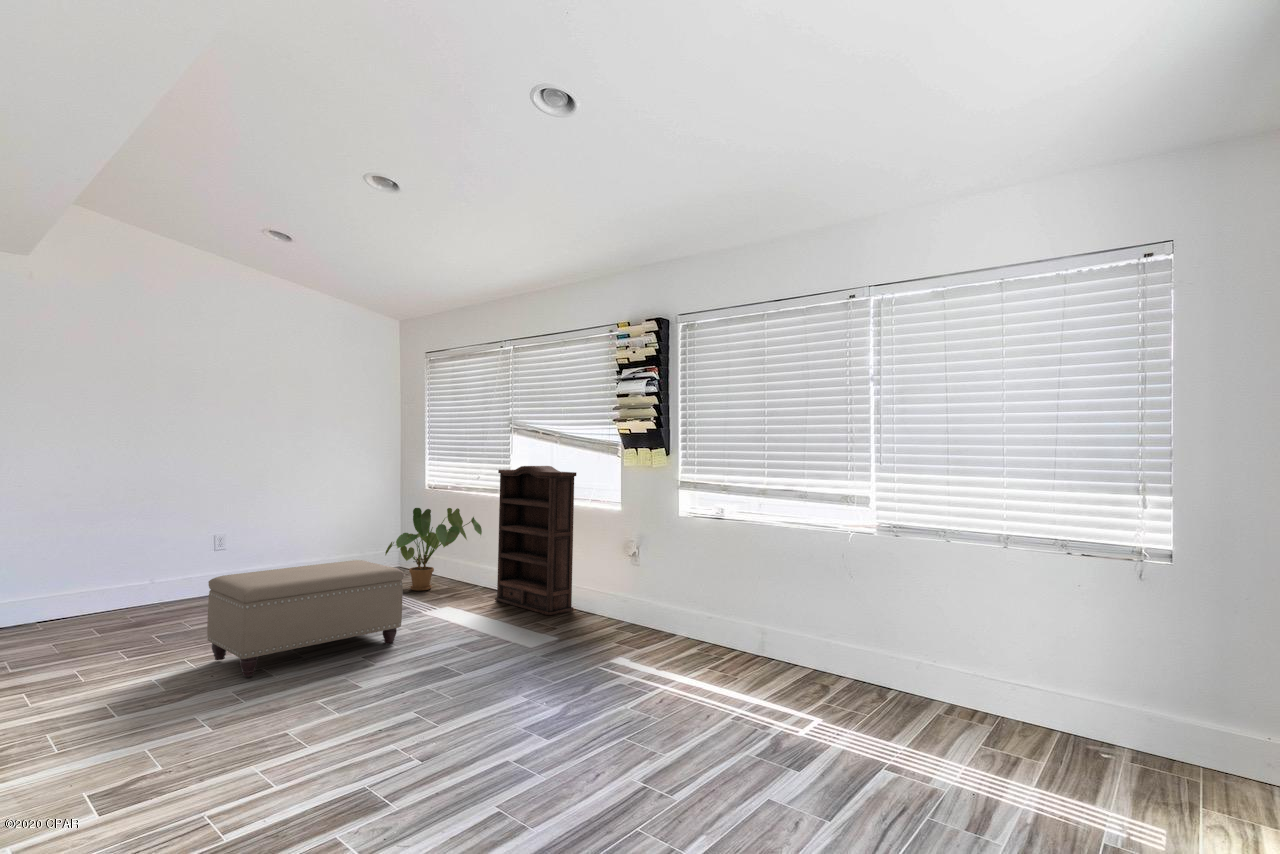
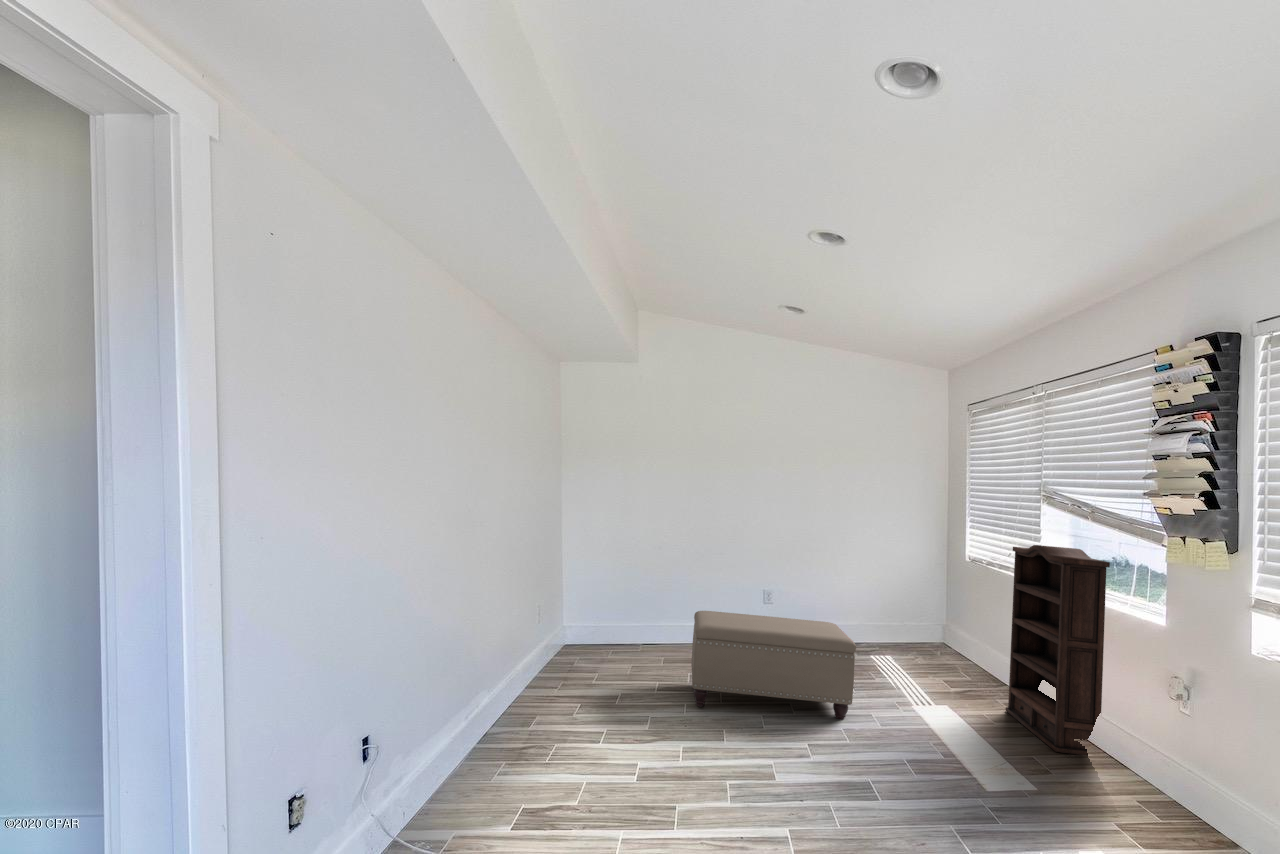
house plant: present [385,508,482,591] -> none [898,579,1010,676]

